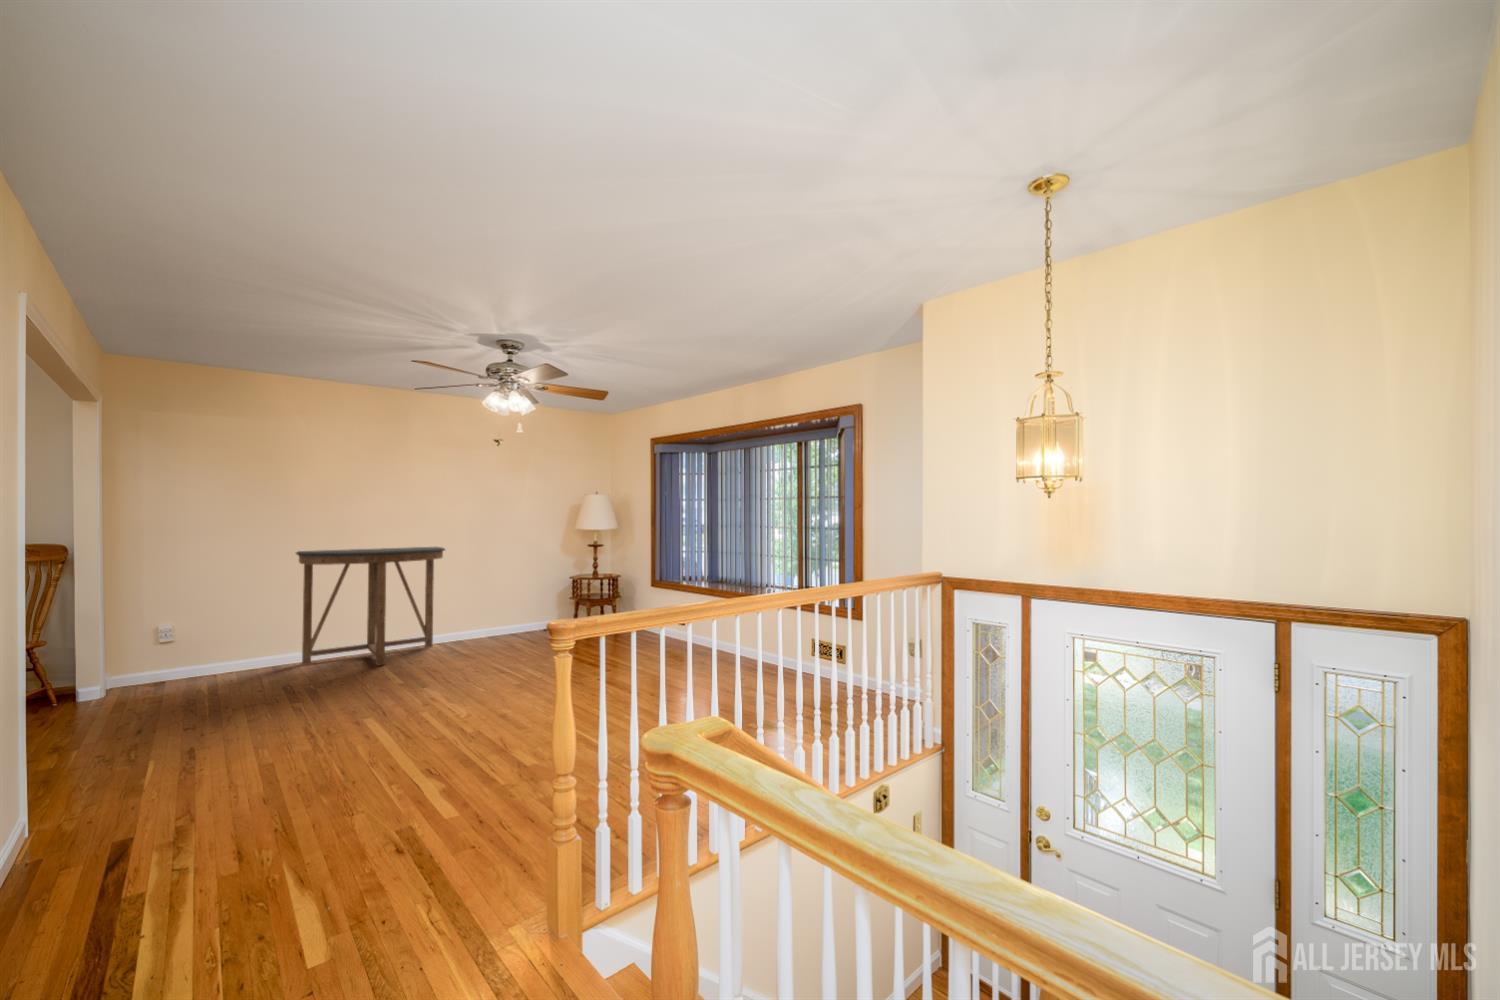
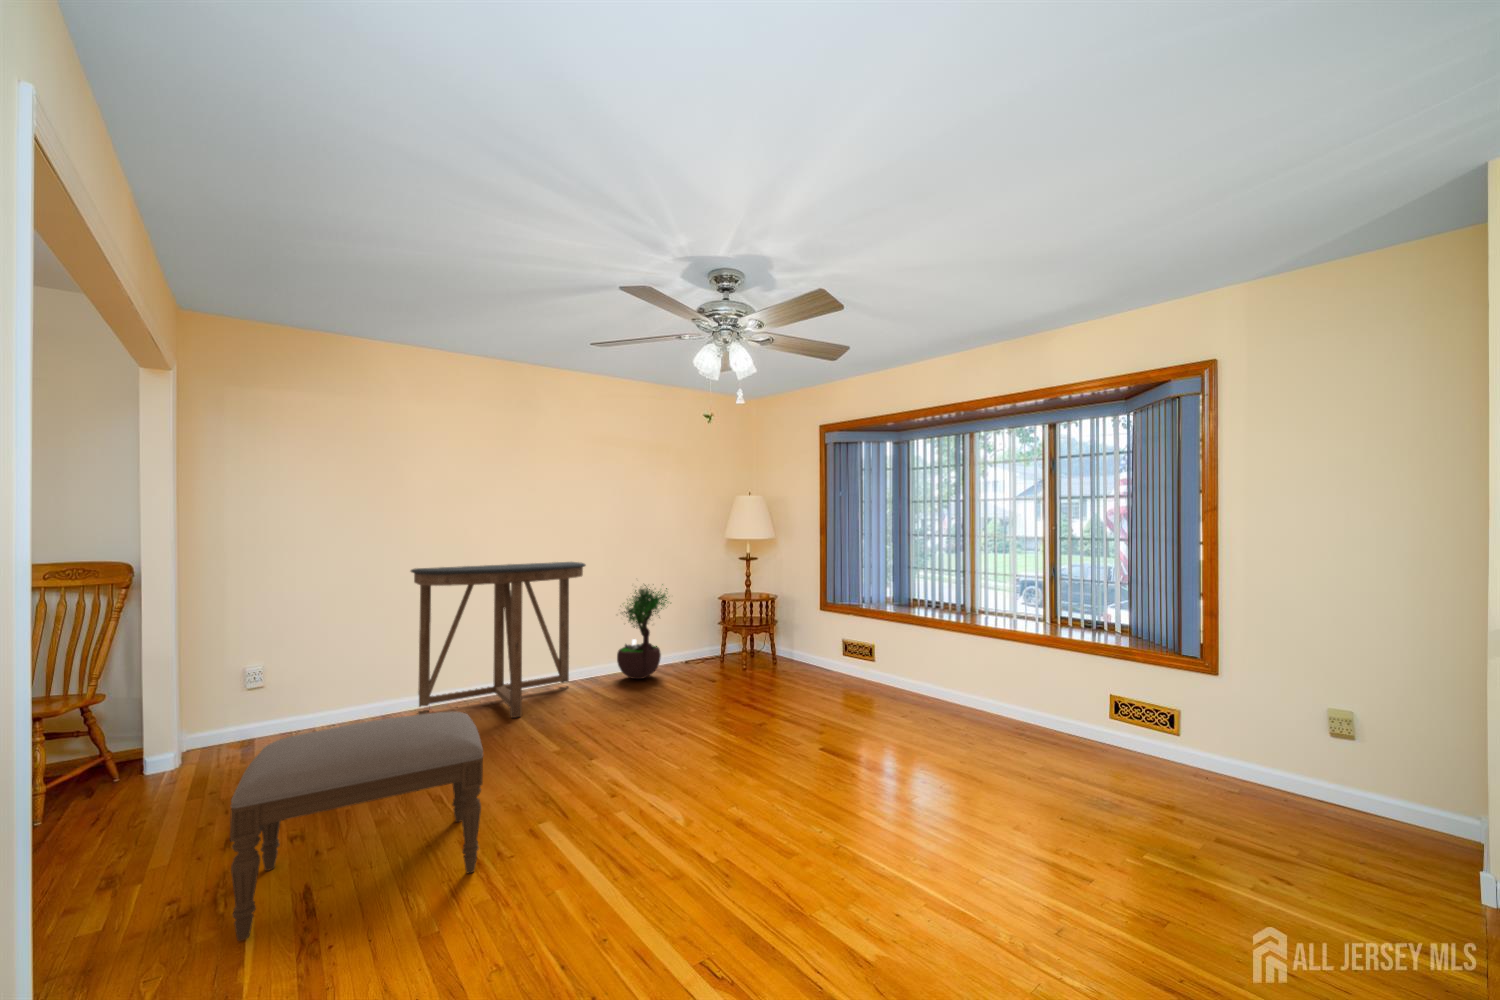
potted tree: none [472,561,522,640] -> present [617,584,667,679]
ottoman: none [153,648,324,772] -> present [230,712,483,941]

